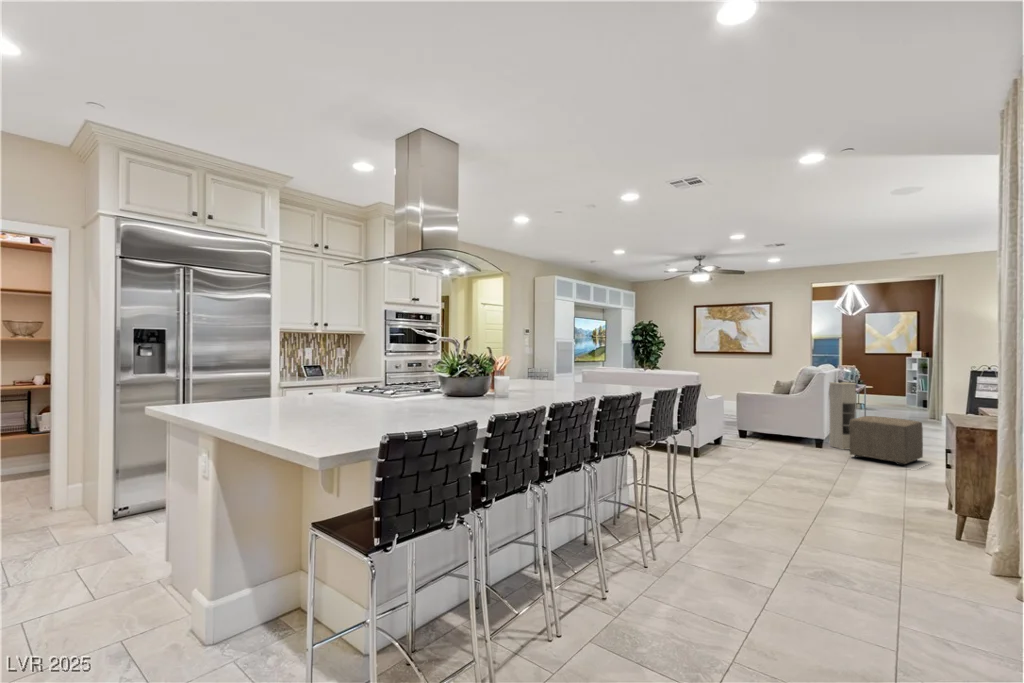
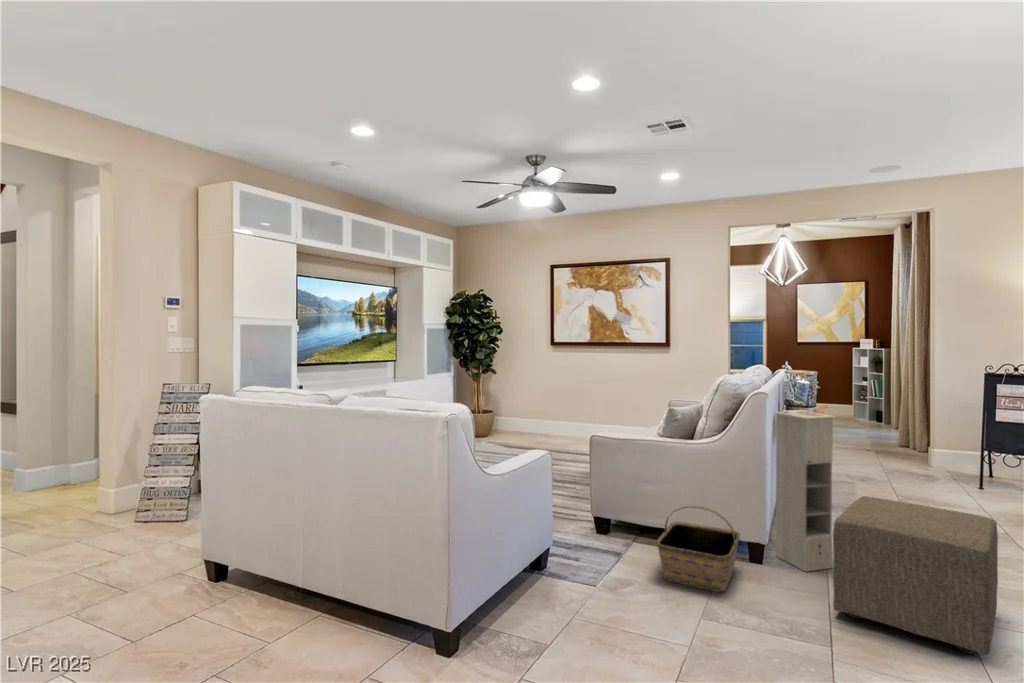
basket: none [773,419,811,451] -> present [657,506,740,592]

